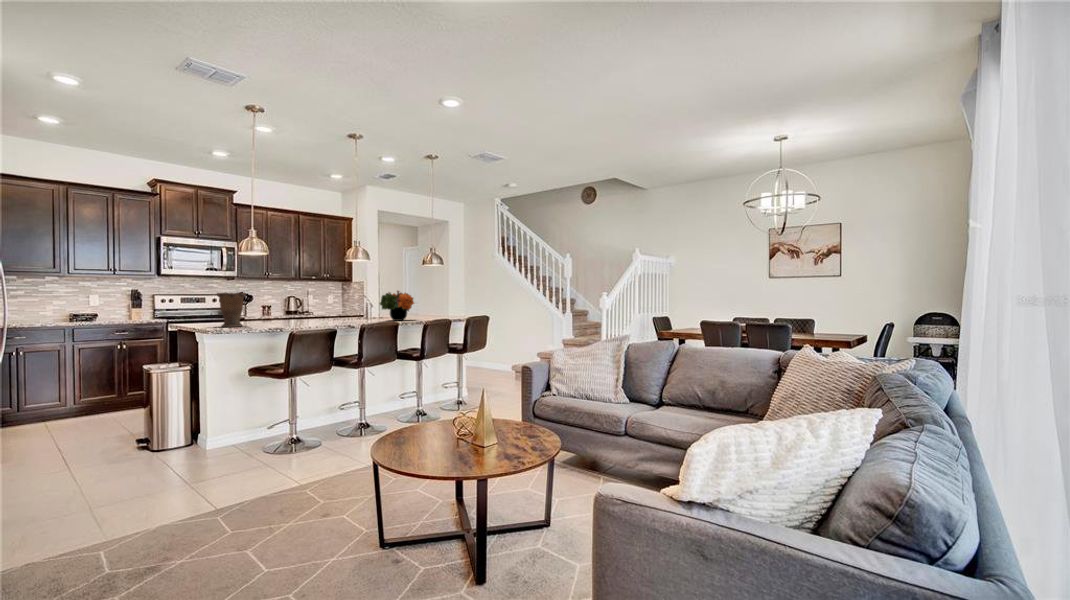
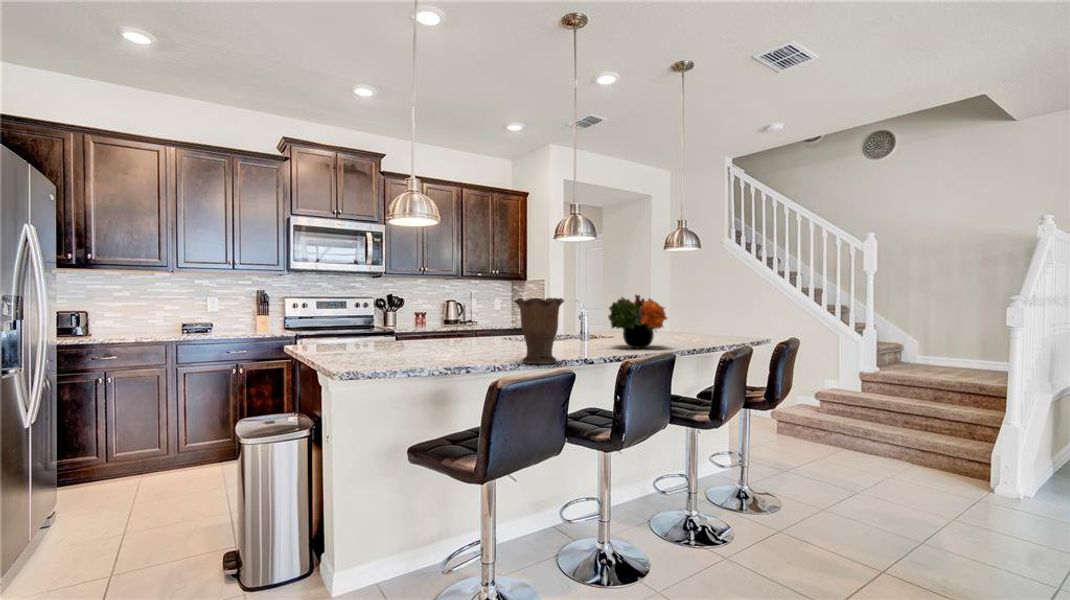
vase: present [216,292,246,327] -> present [514,298,564,364]

